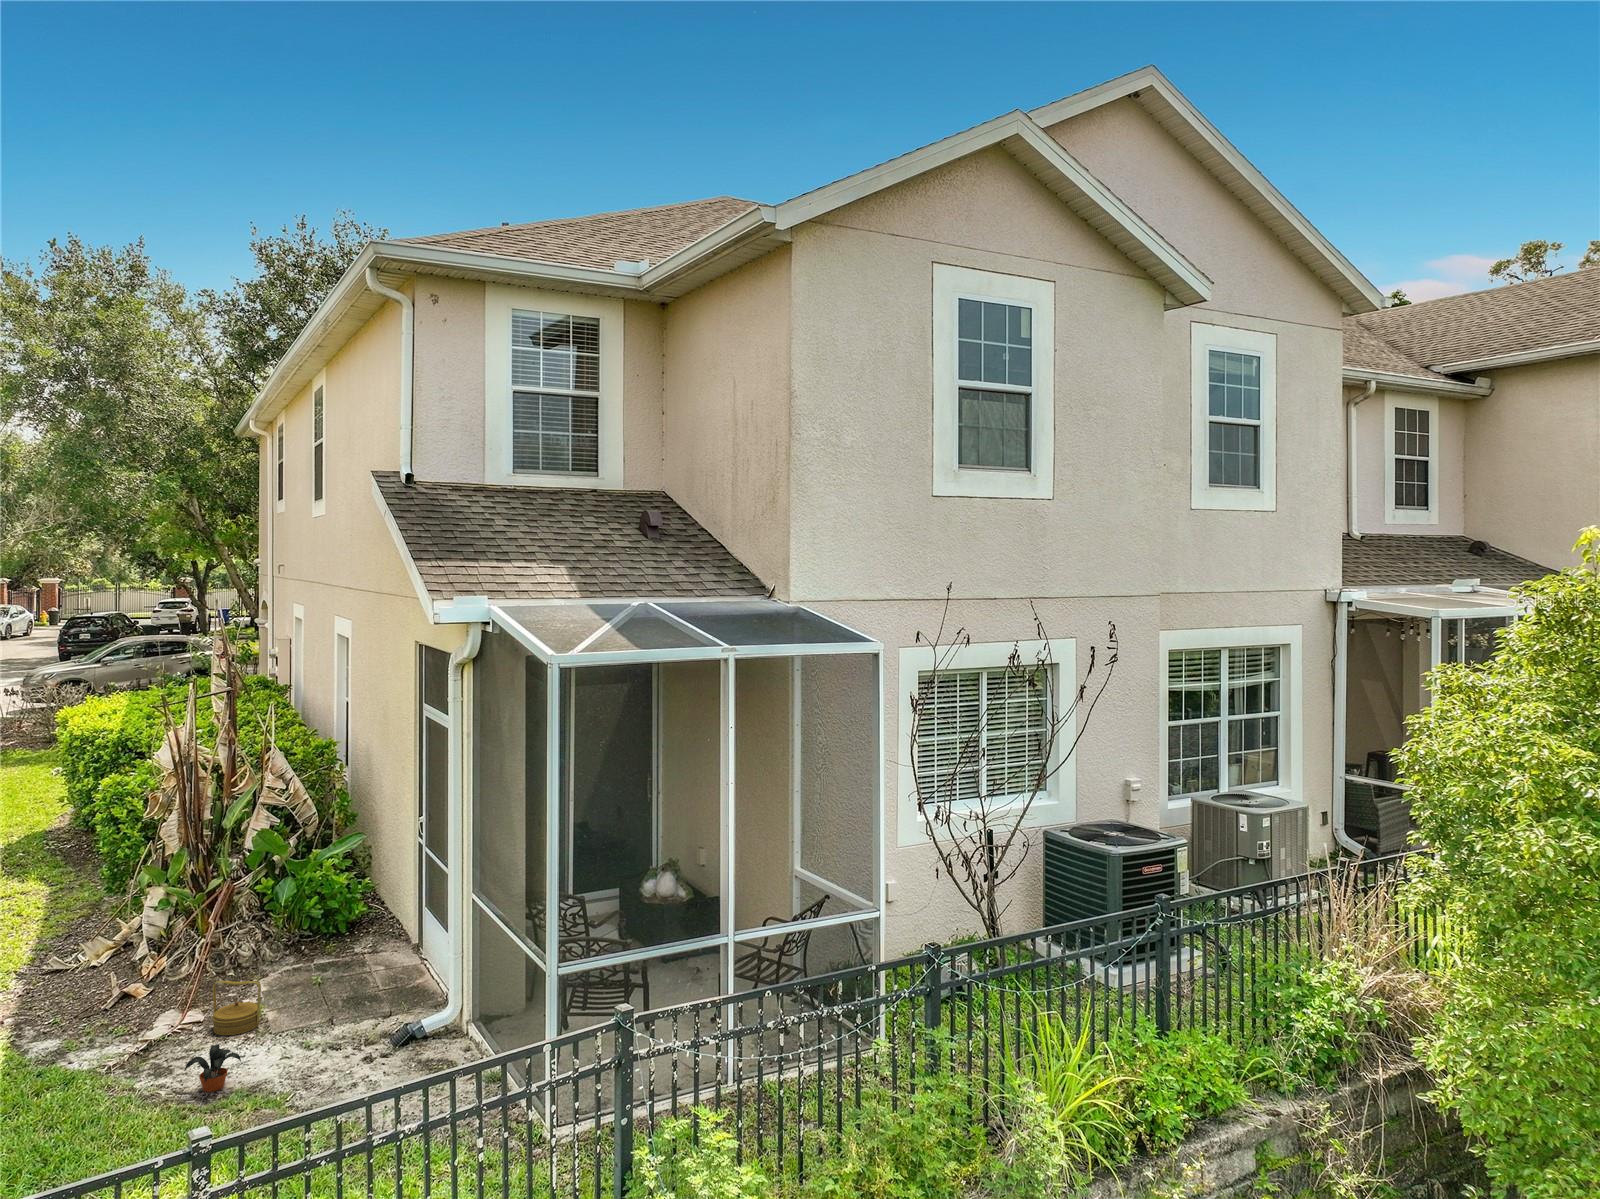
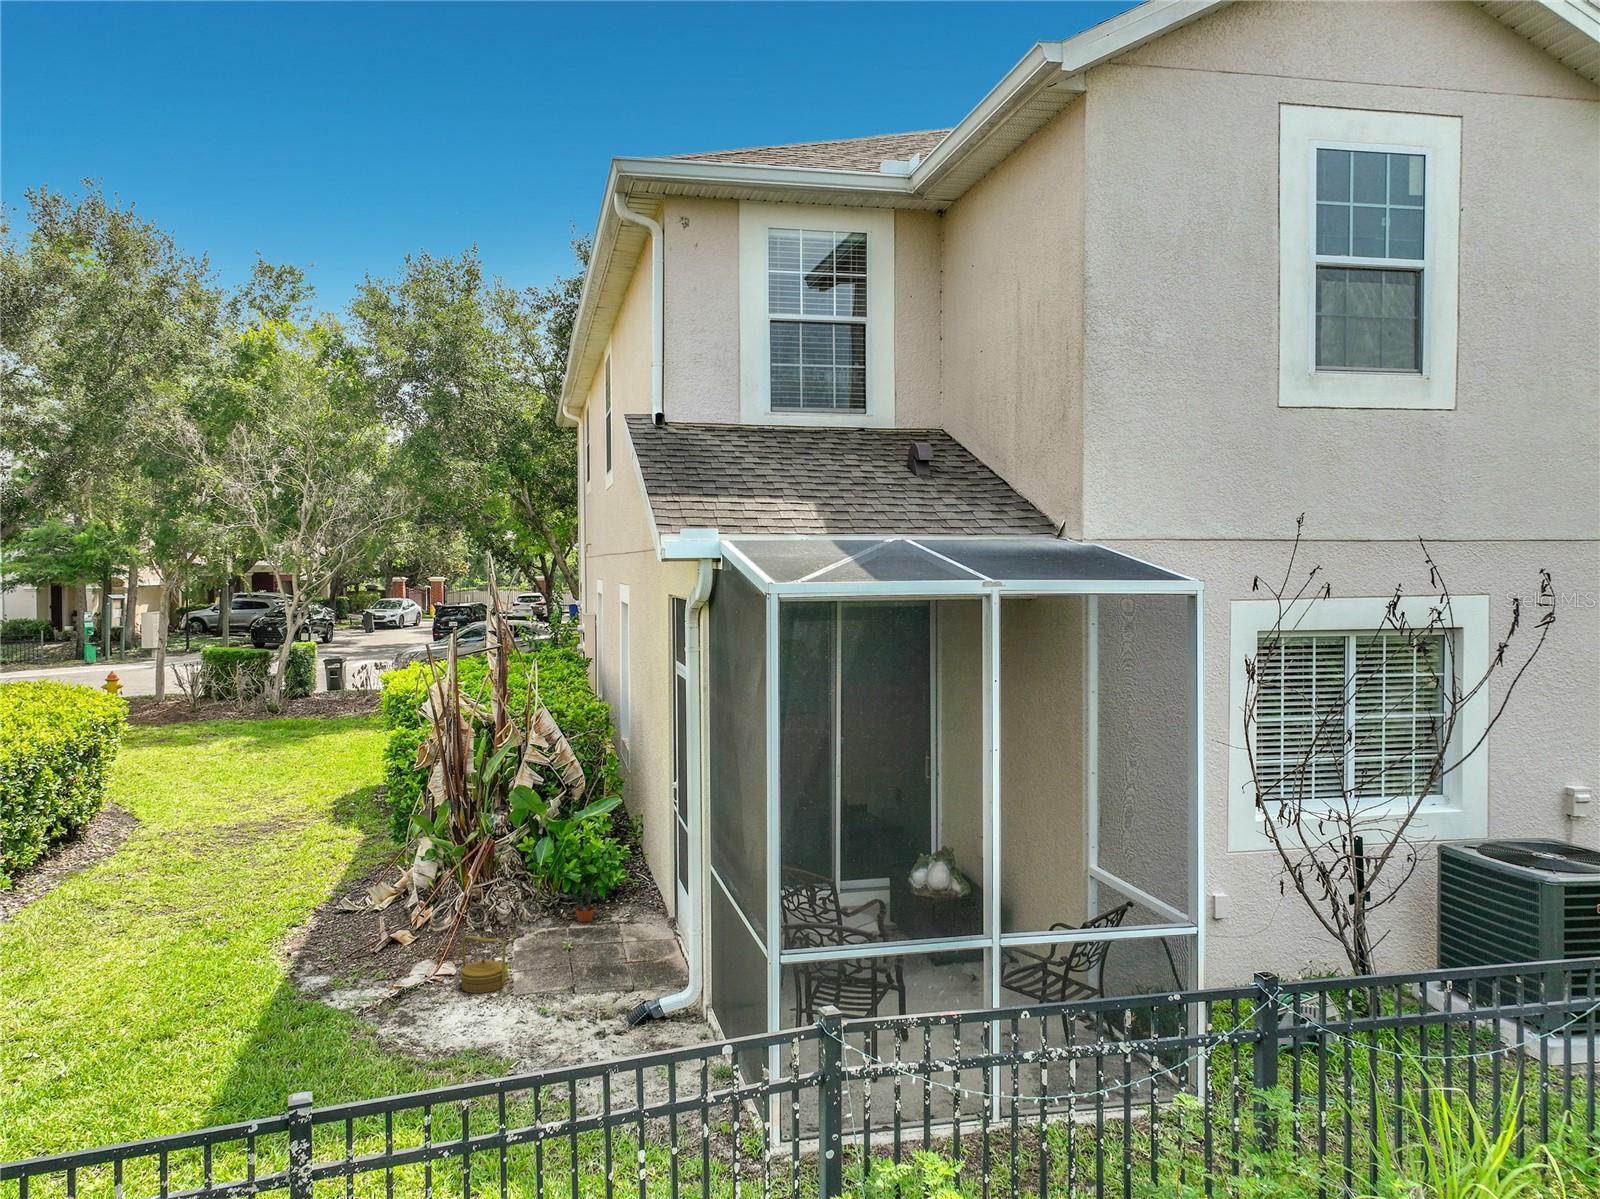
potted plant: present [184,1044,241,1092] -> present [565,888,604,922]

